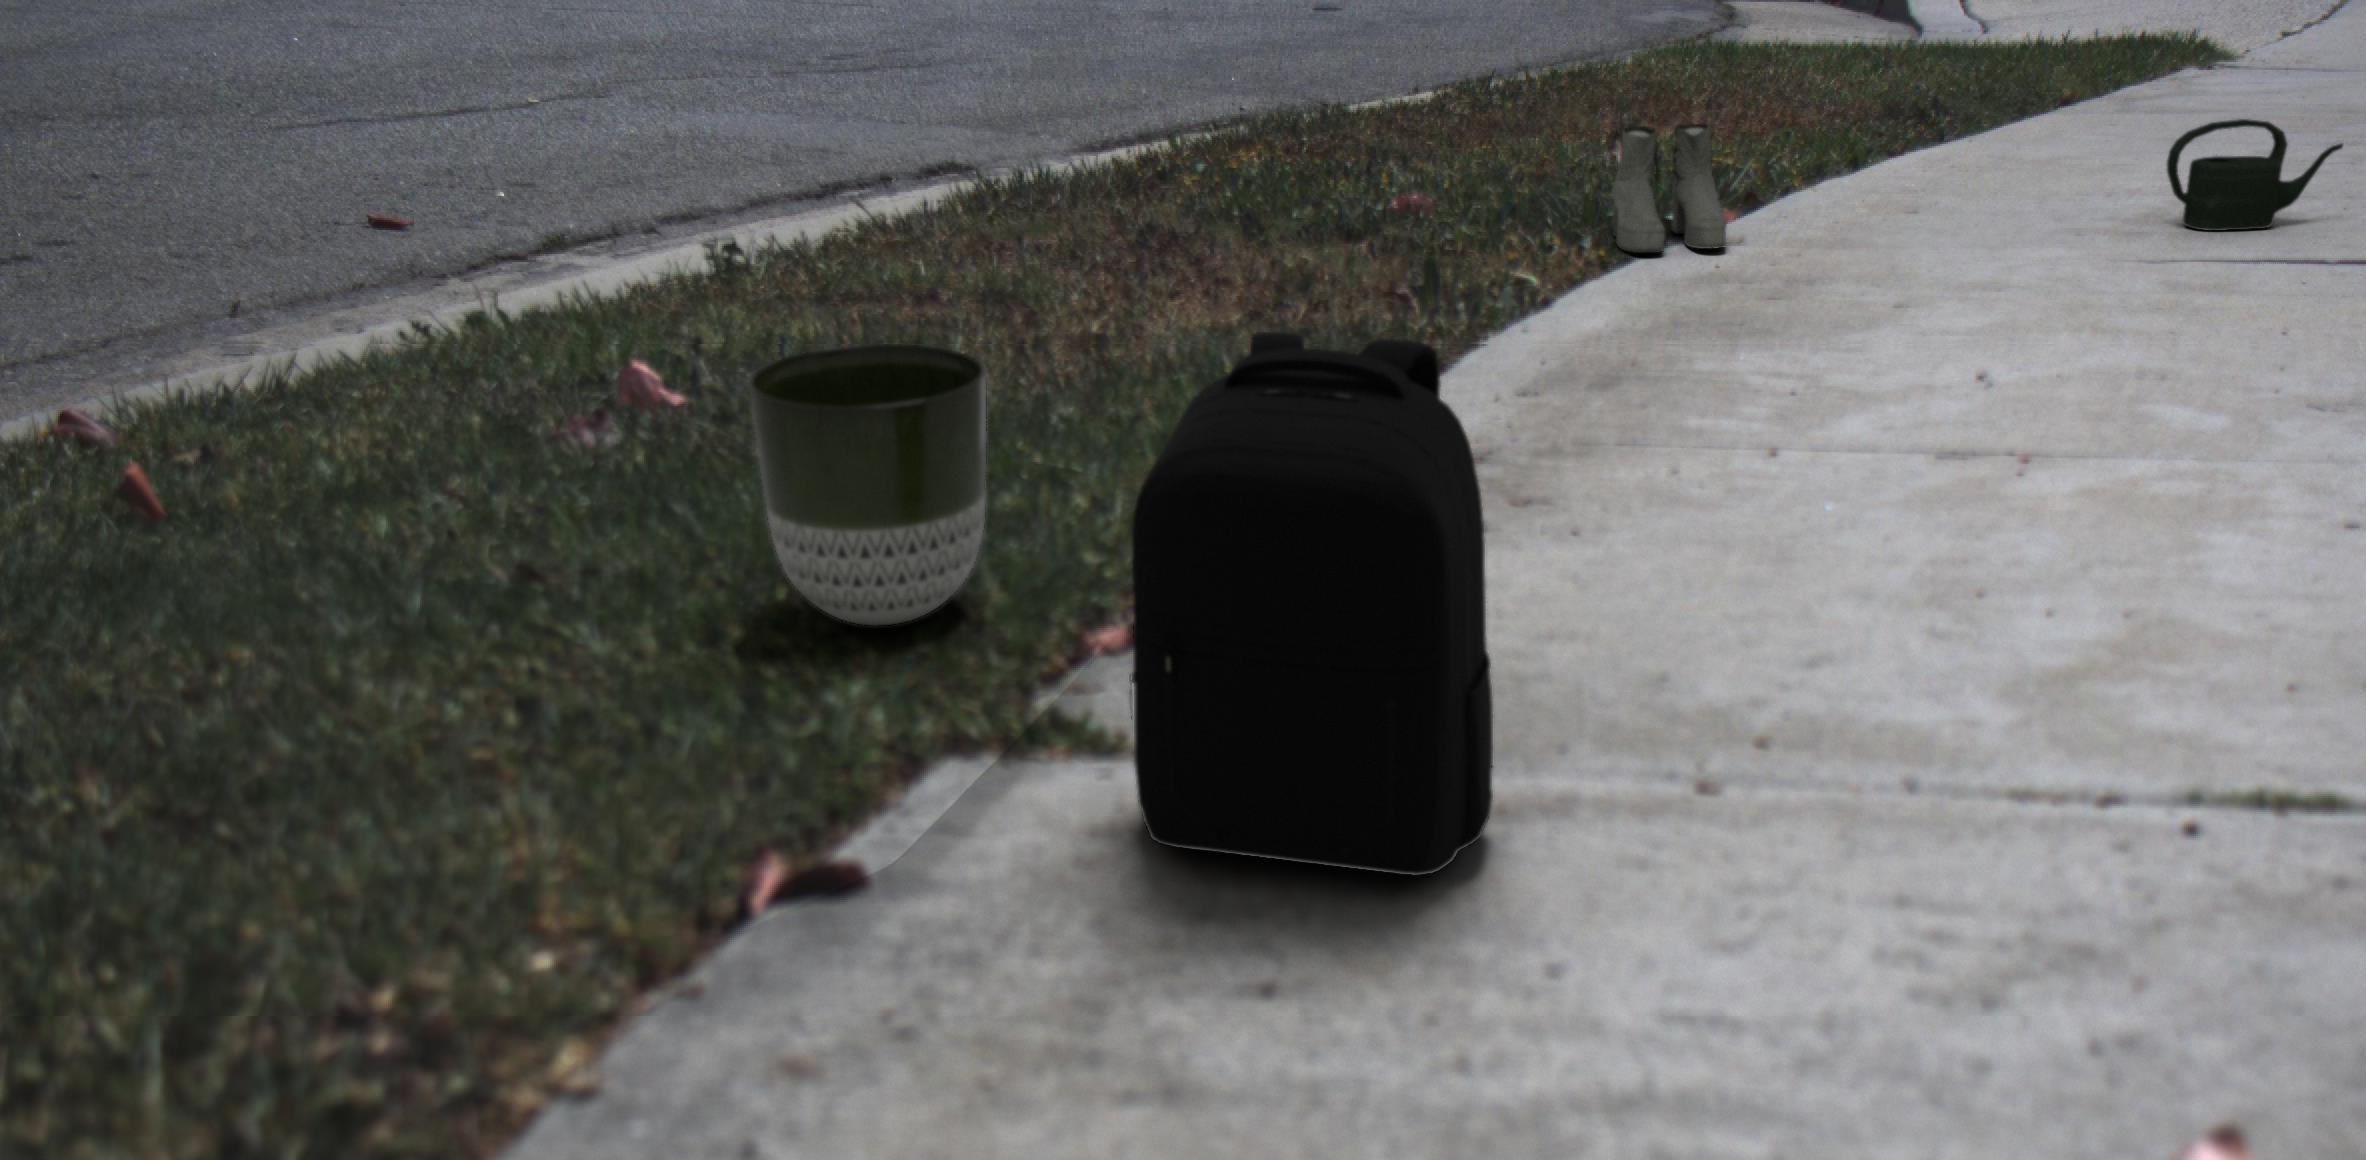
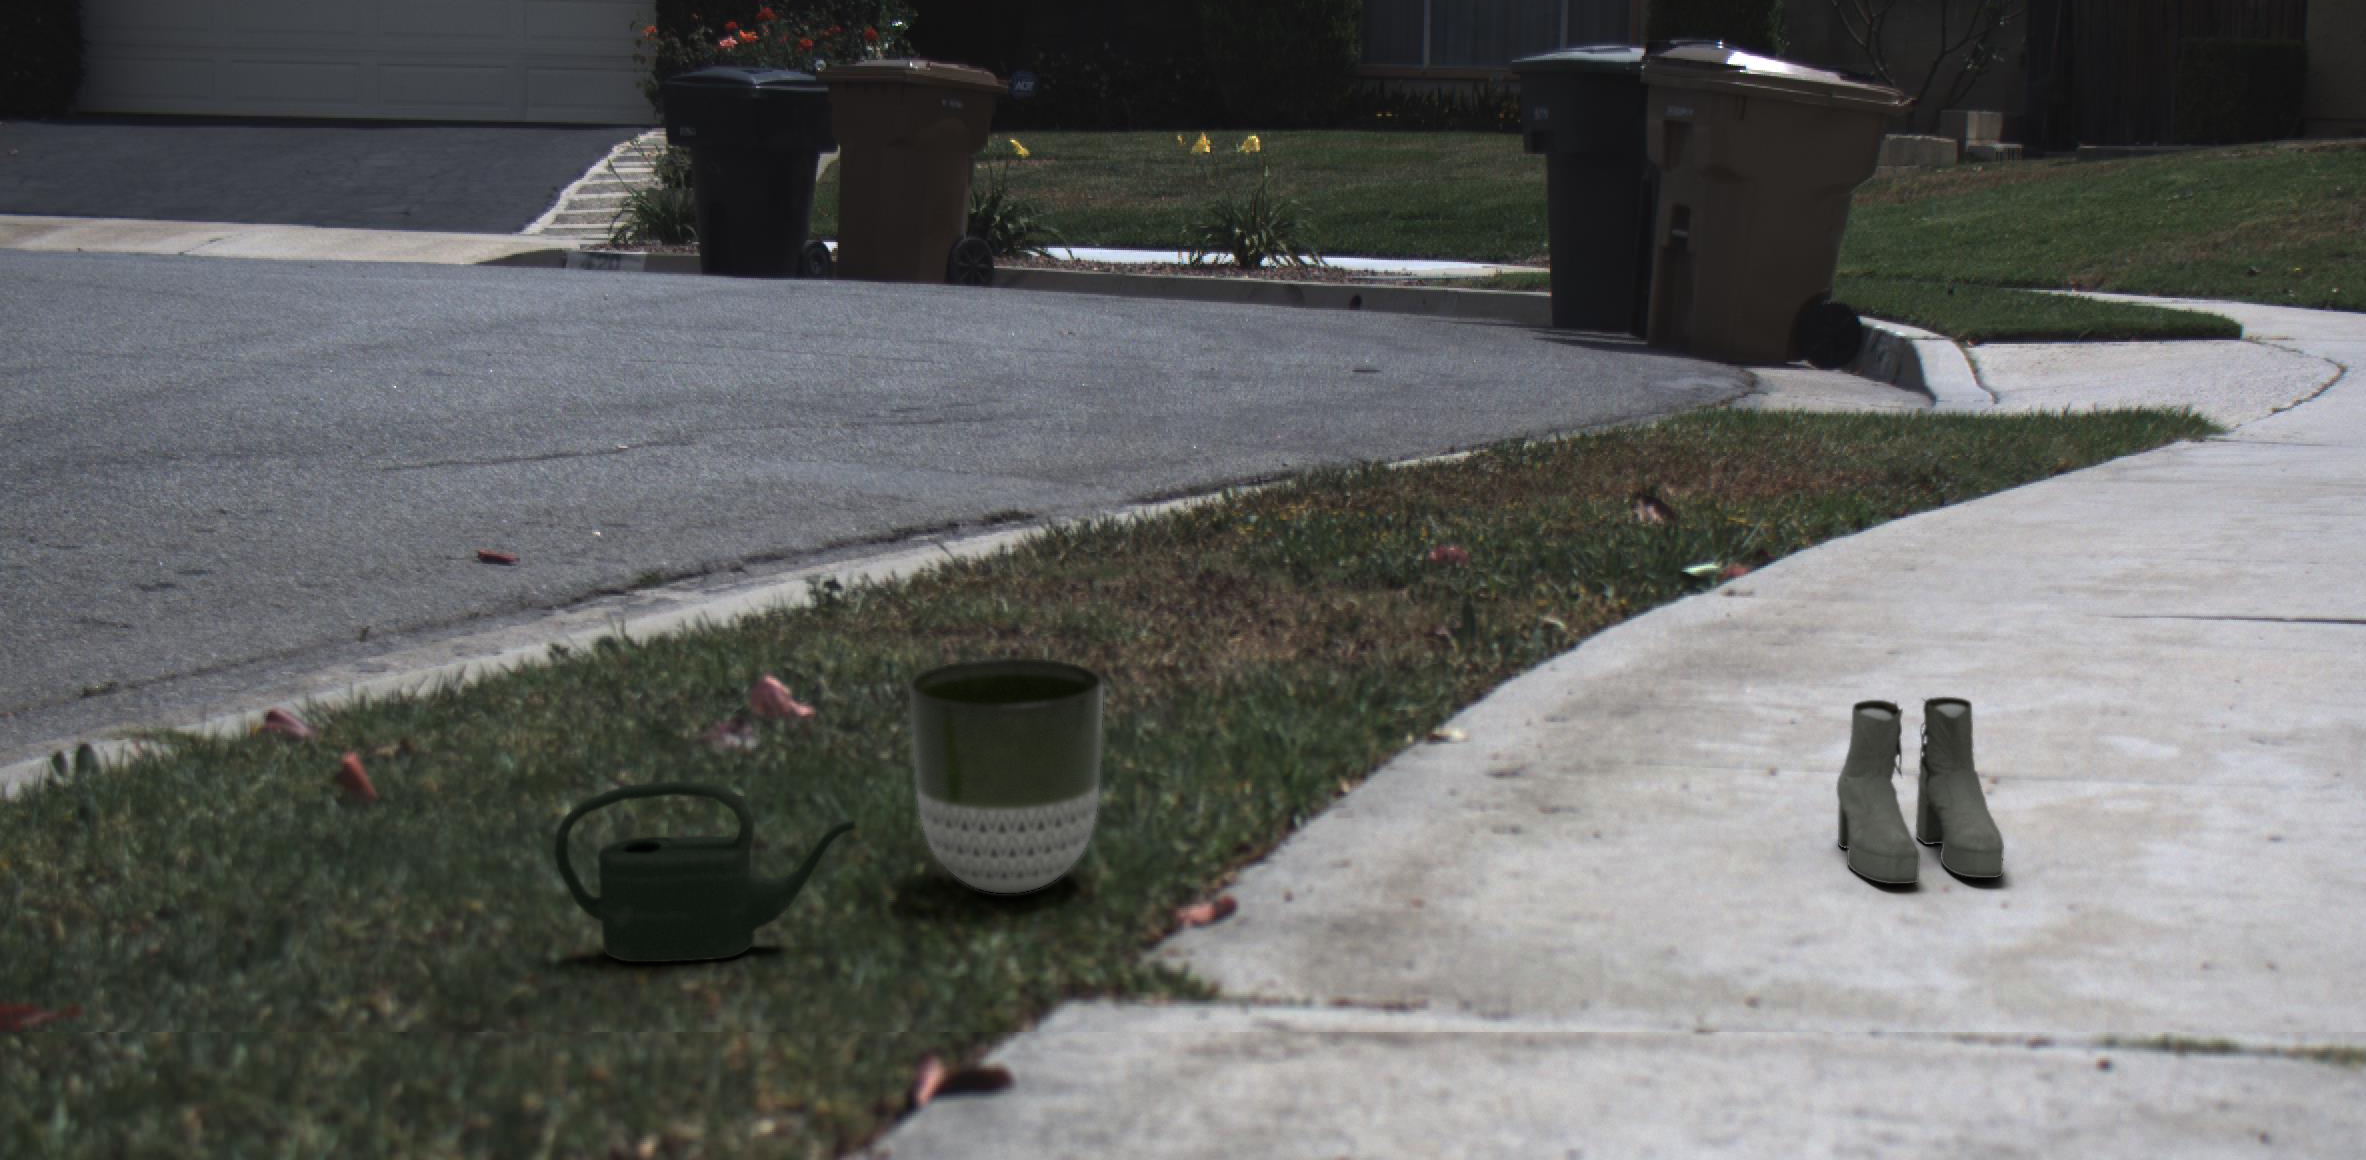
watering can: present [2167,119,2343,231] -> present [555,781,855,962]
boots: present [1612,124,1727,253] -> present [1837,697,2004,884]
backpack: present [1130,331,1493,876] -> none [1232,646,1525,1087]

